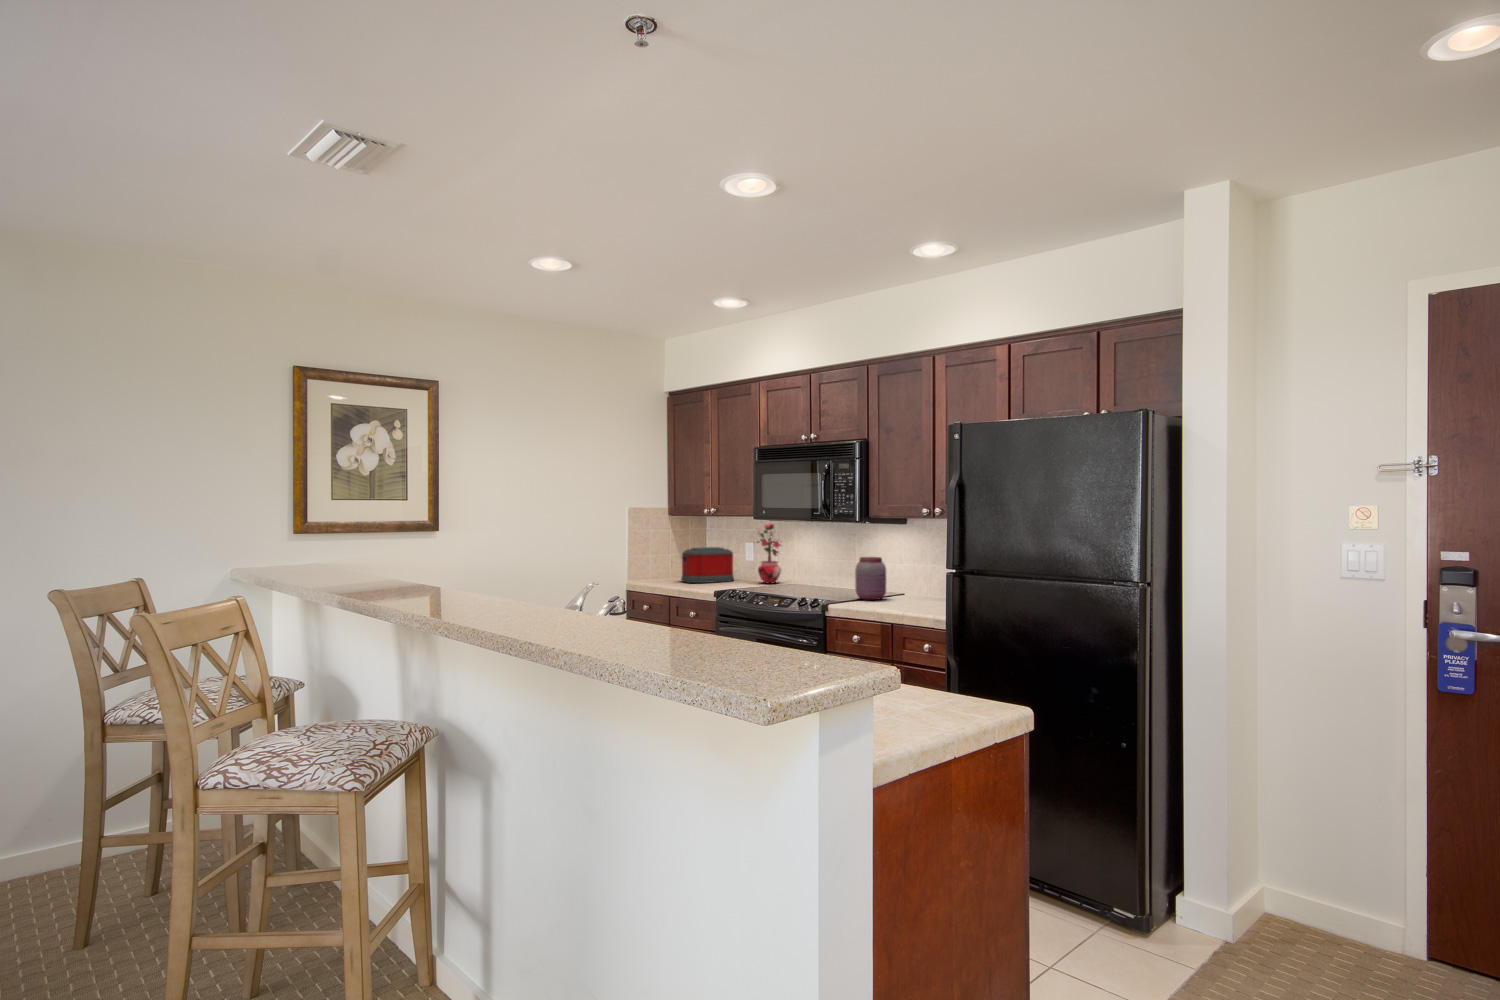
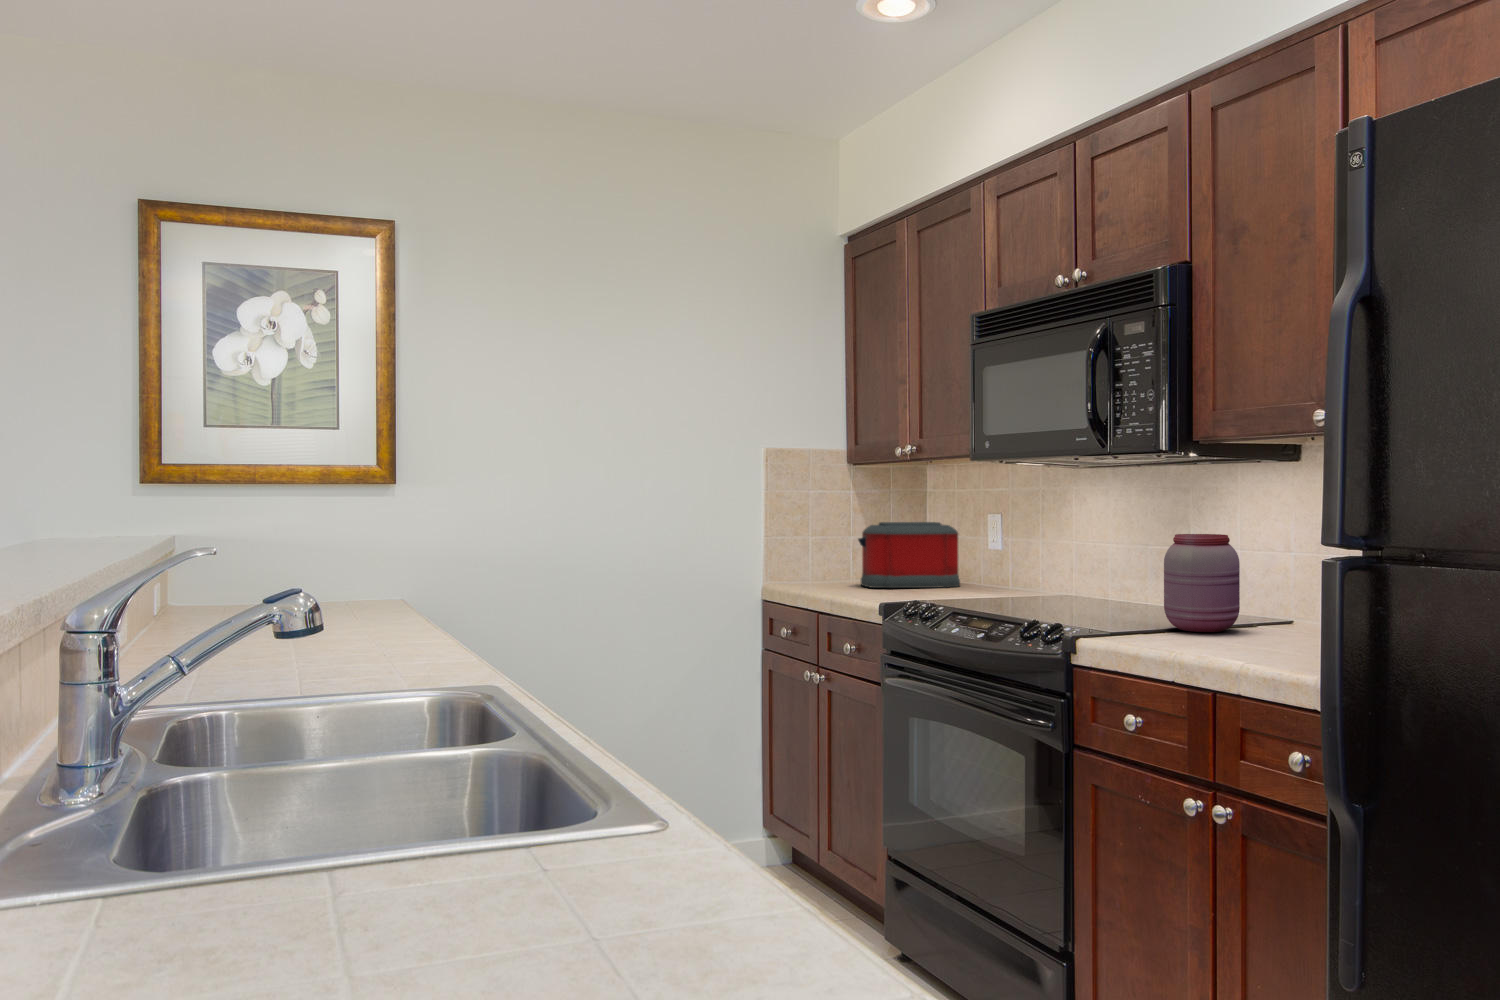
potted plant: present [757,524,782,584] -> none [989,471,1059,592]

